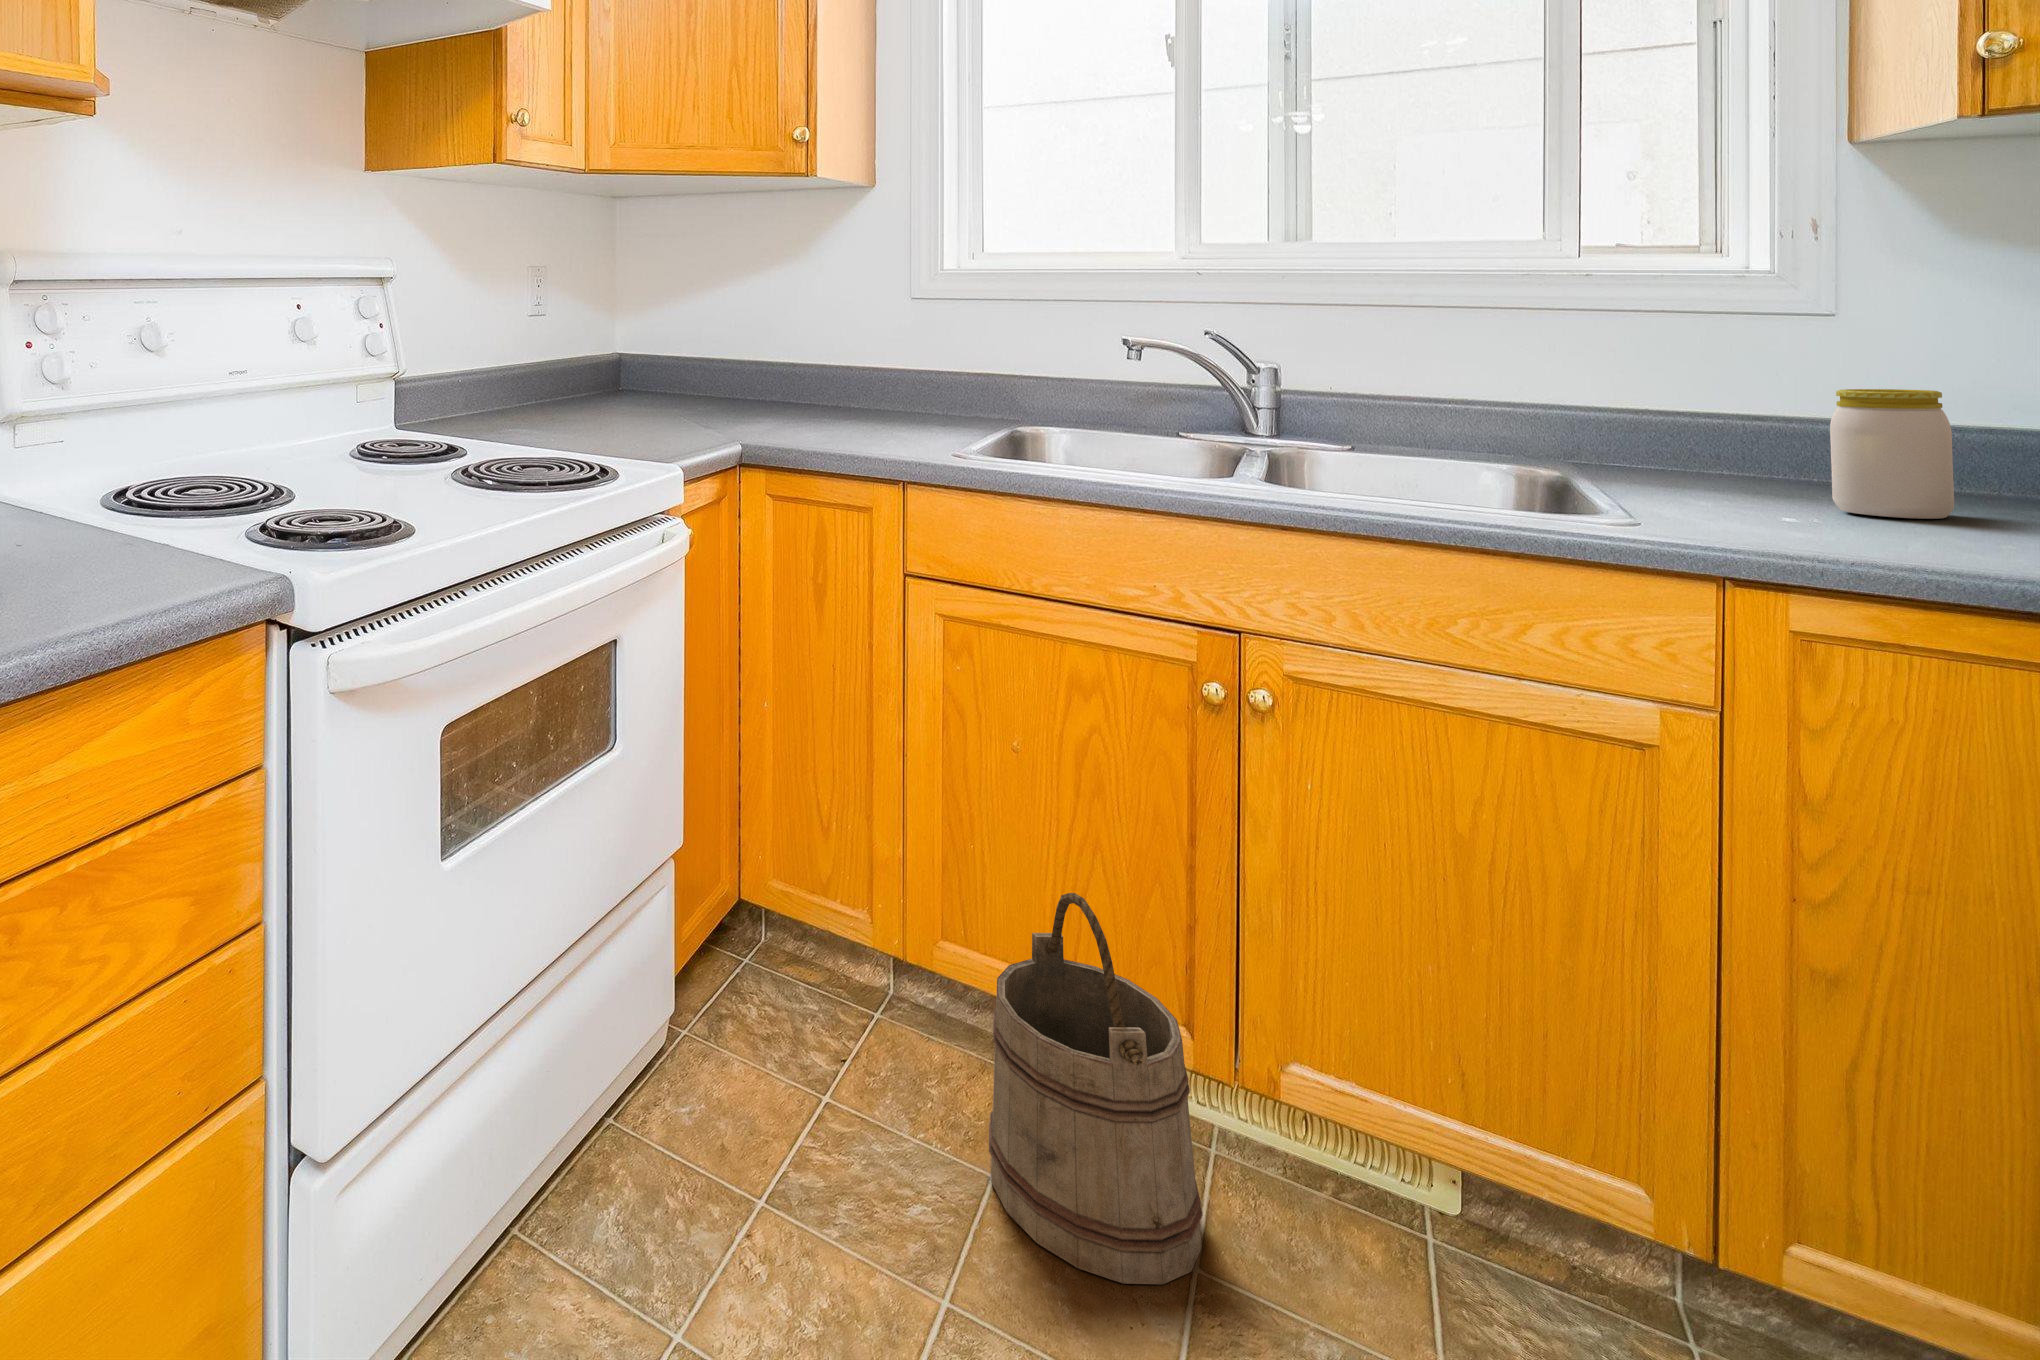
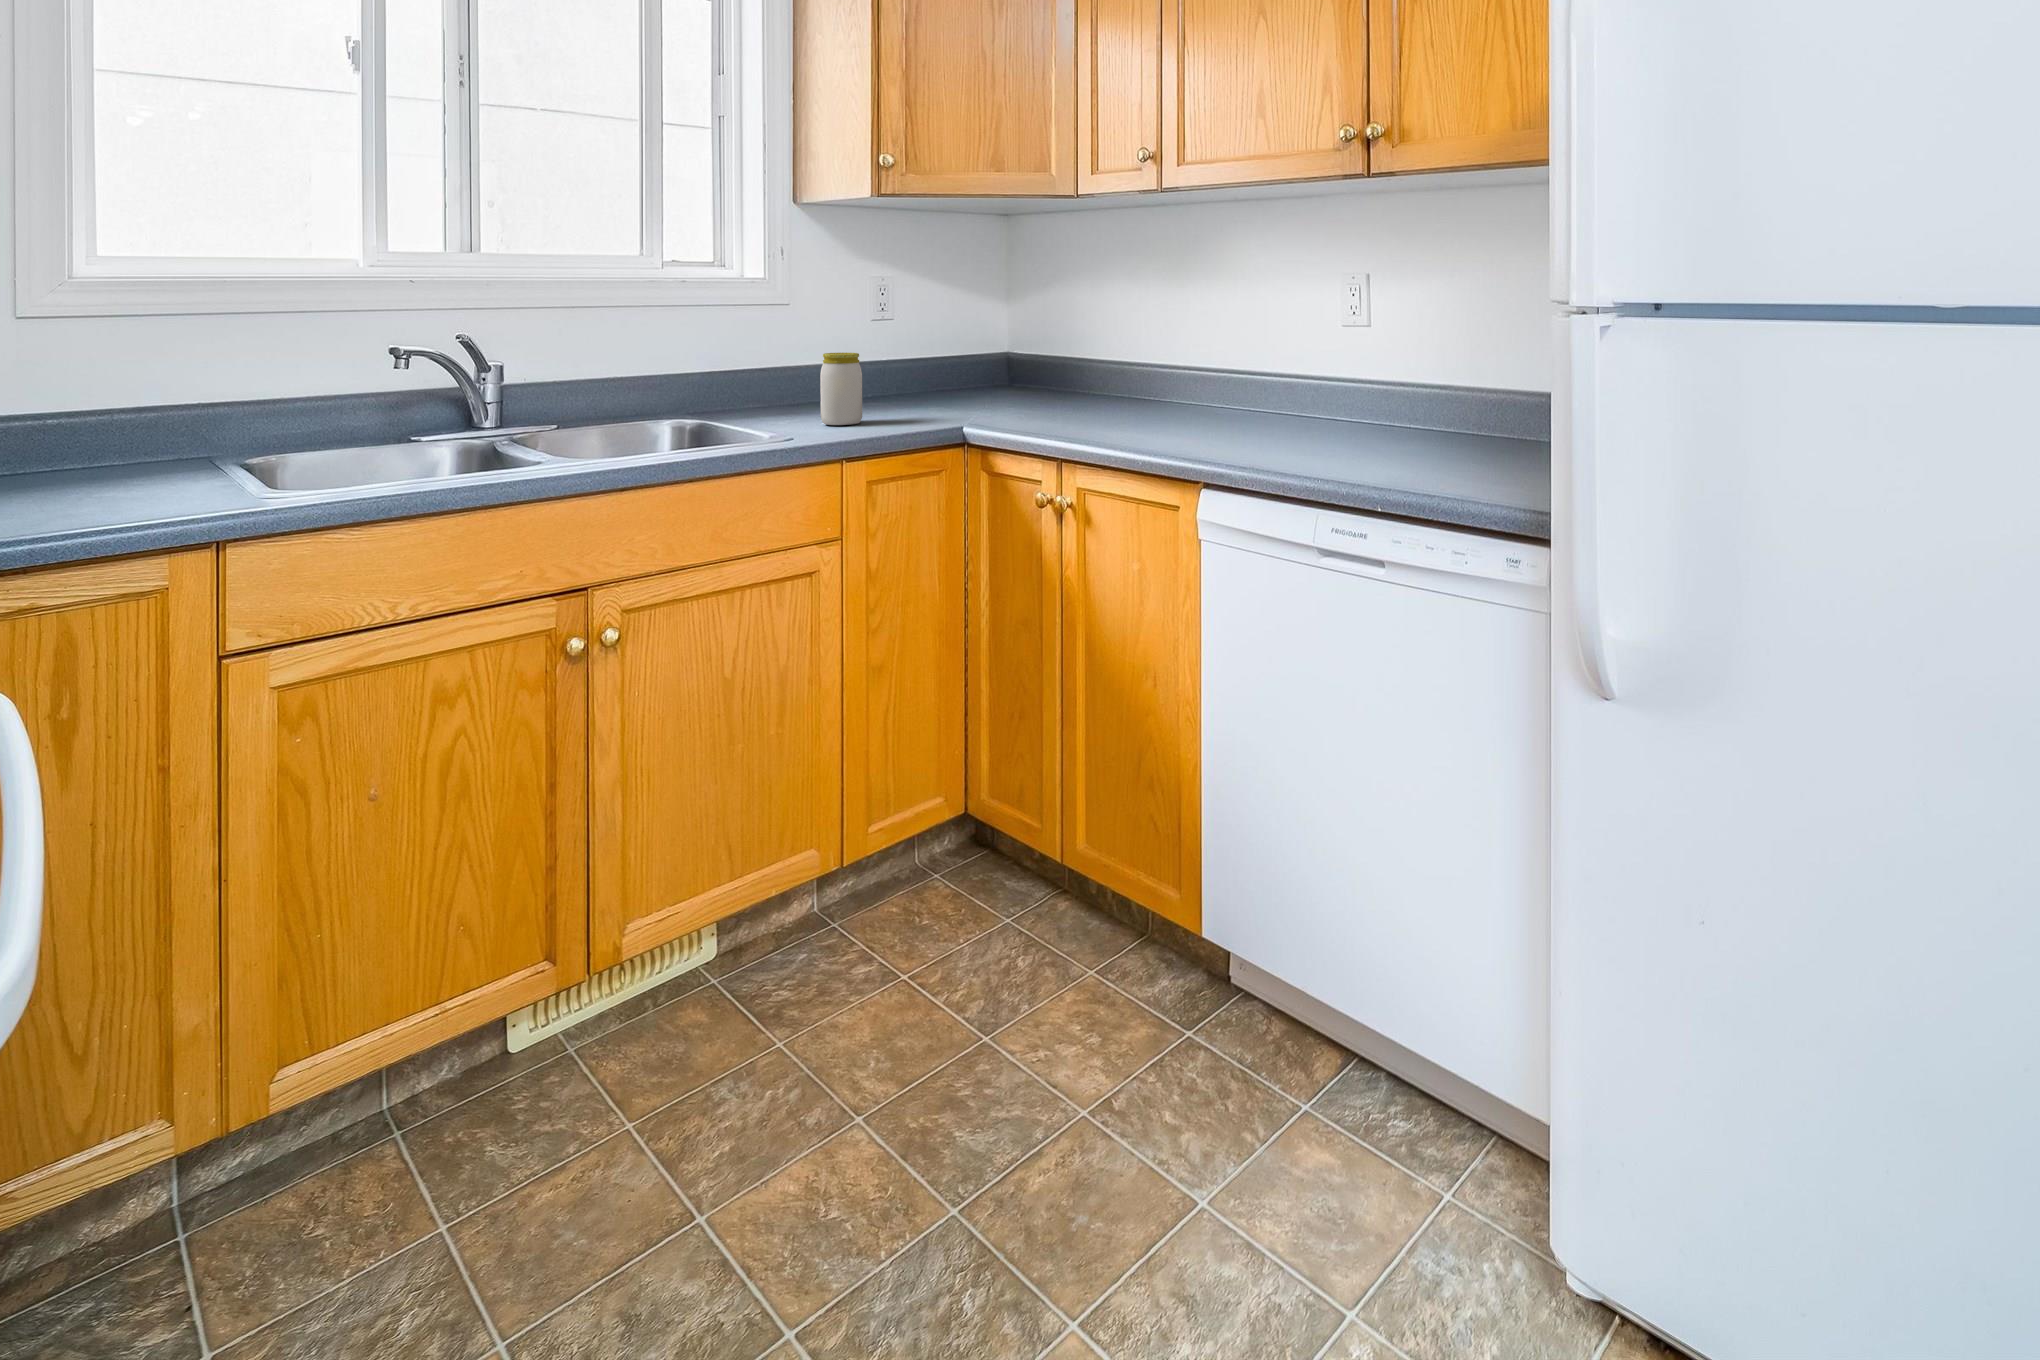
bucket: present [989,893,1202,1284] -> none [426,872,631,1231]

